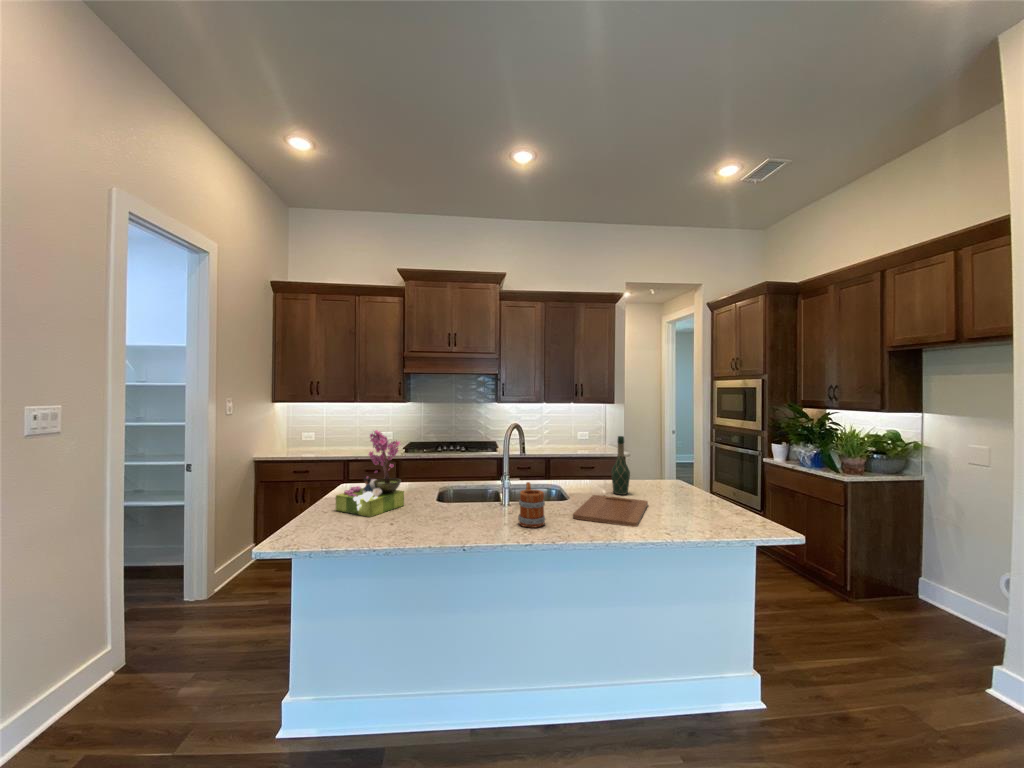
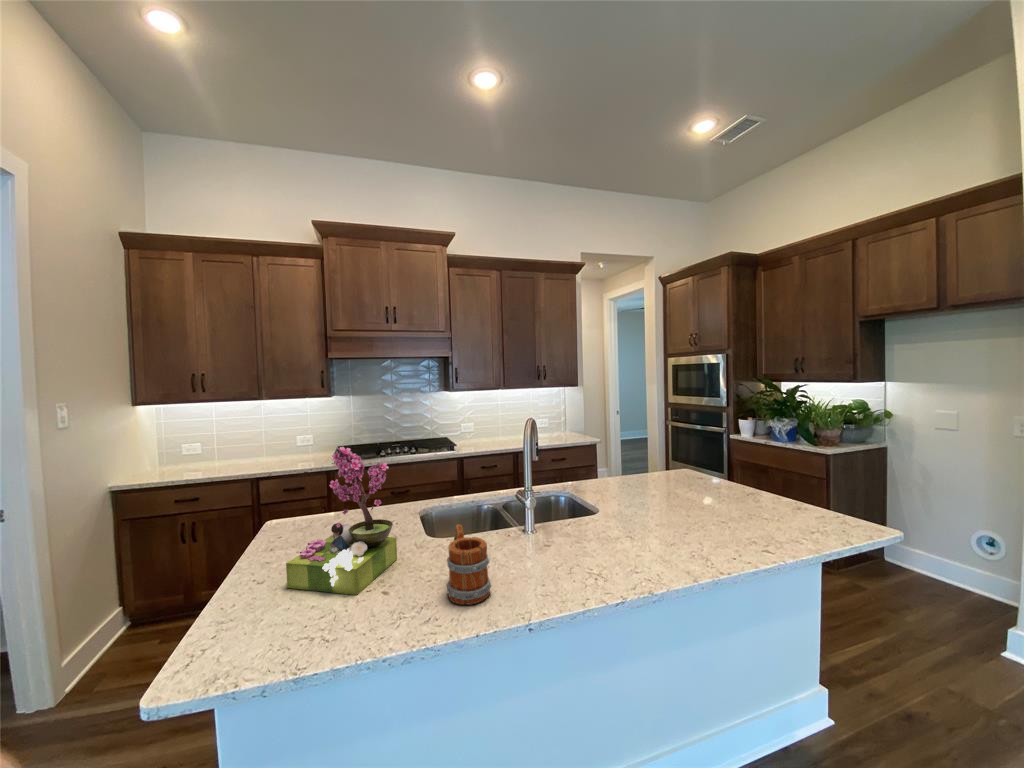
wine bottle: present [611,436,630,495] -> none [647,428,671,500]
mug: present [518,482,545,528] -> present [447,525,491,605]
cutting board: present [573,495,648,527] -> none [640,506,747,556]

